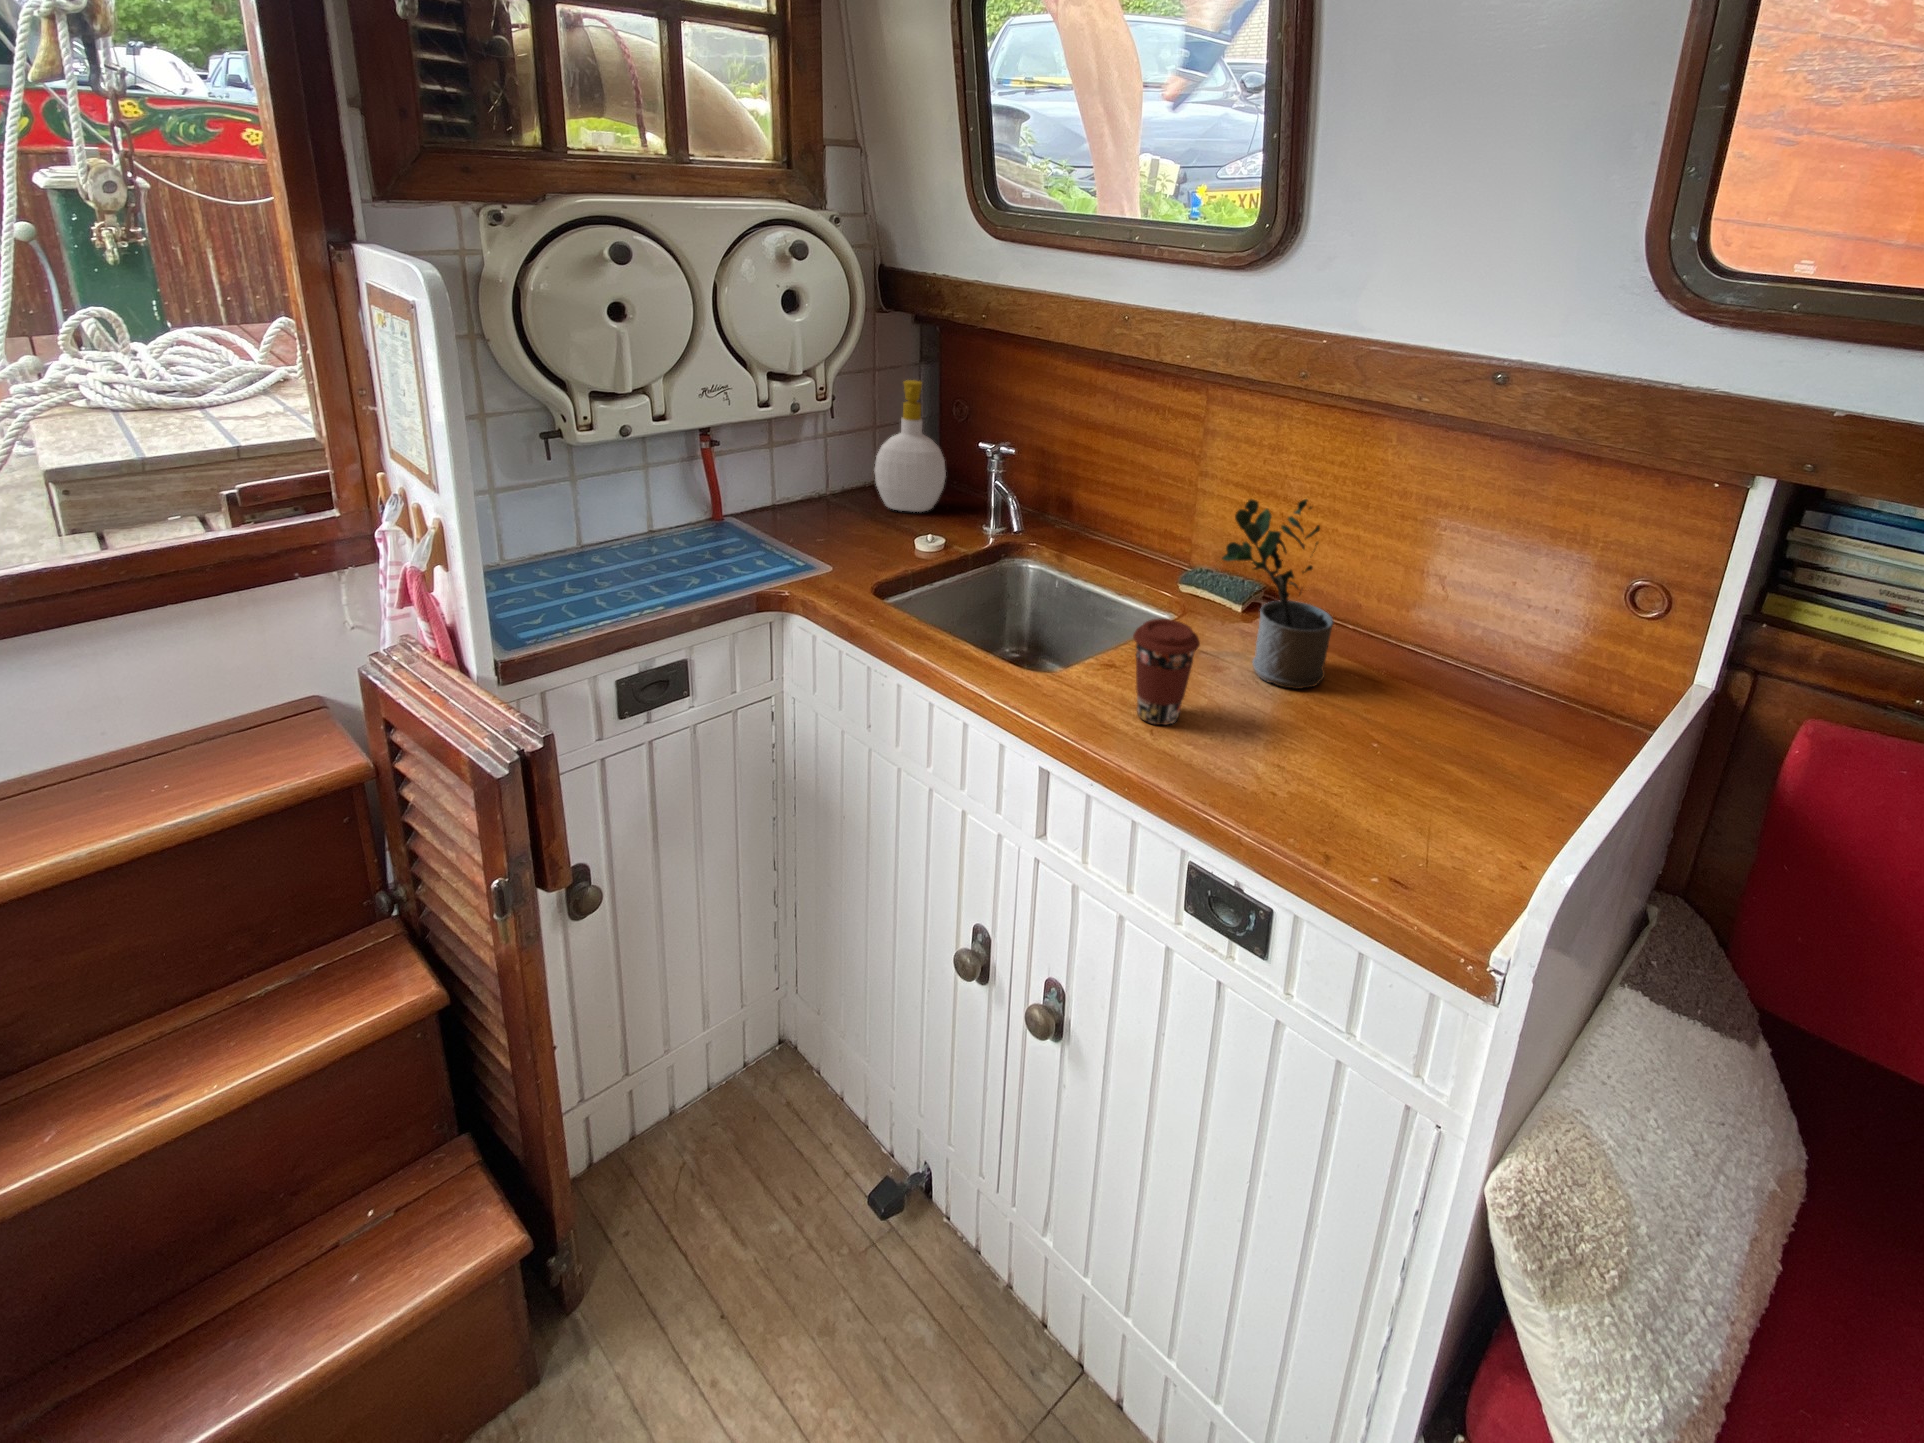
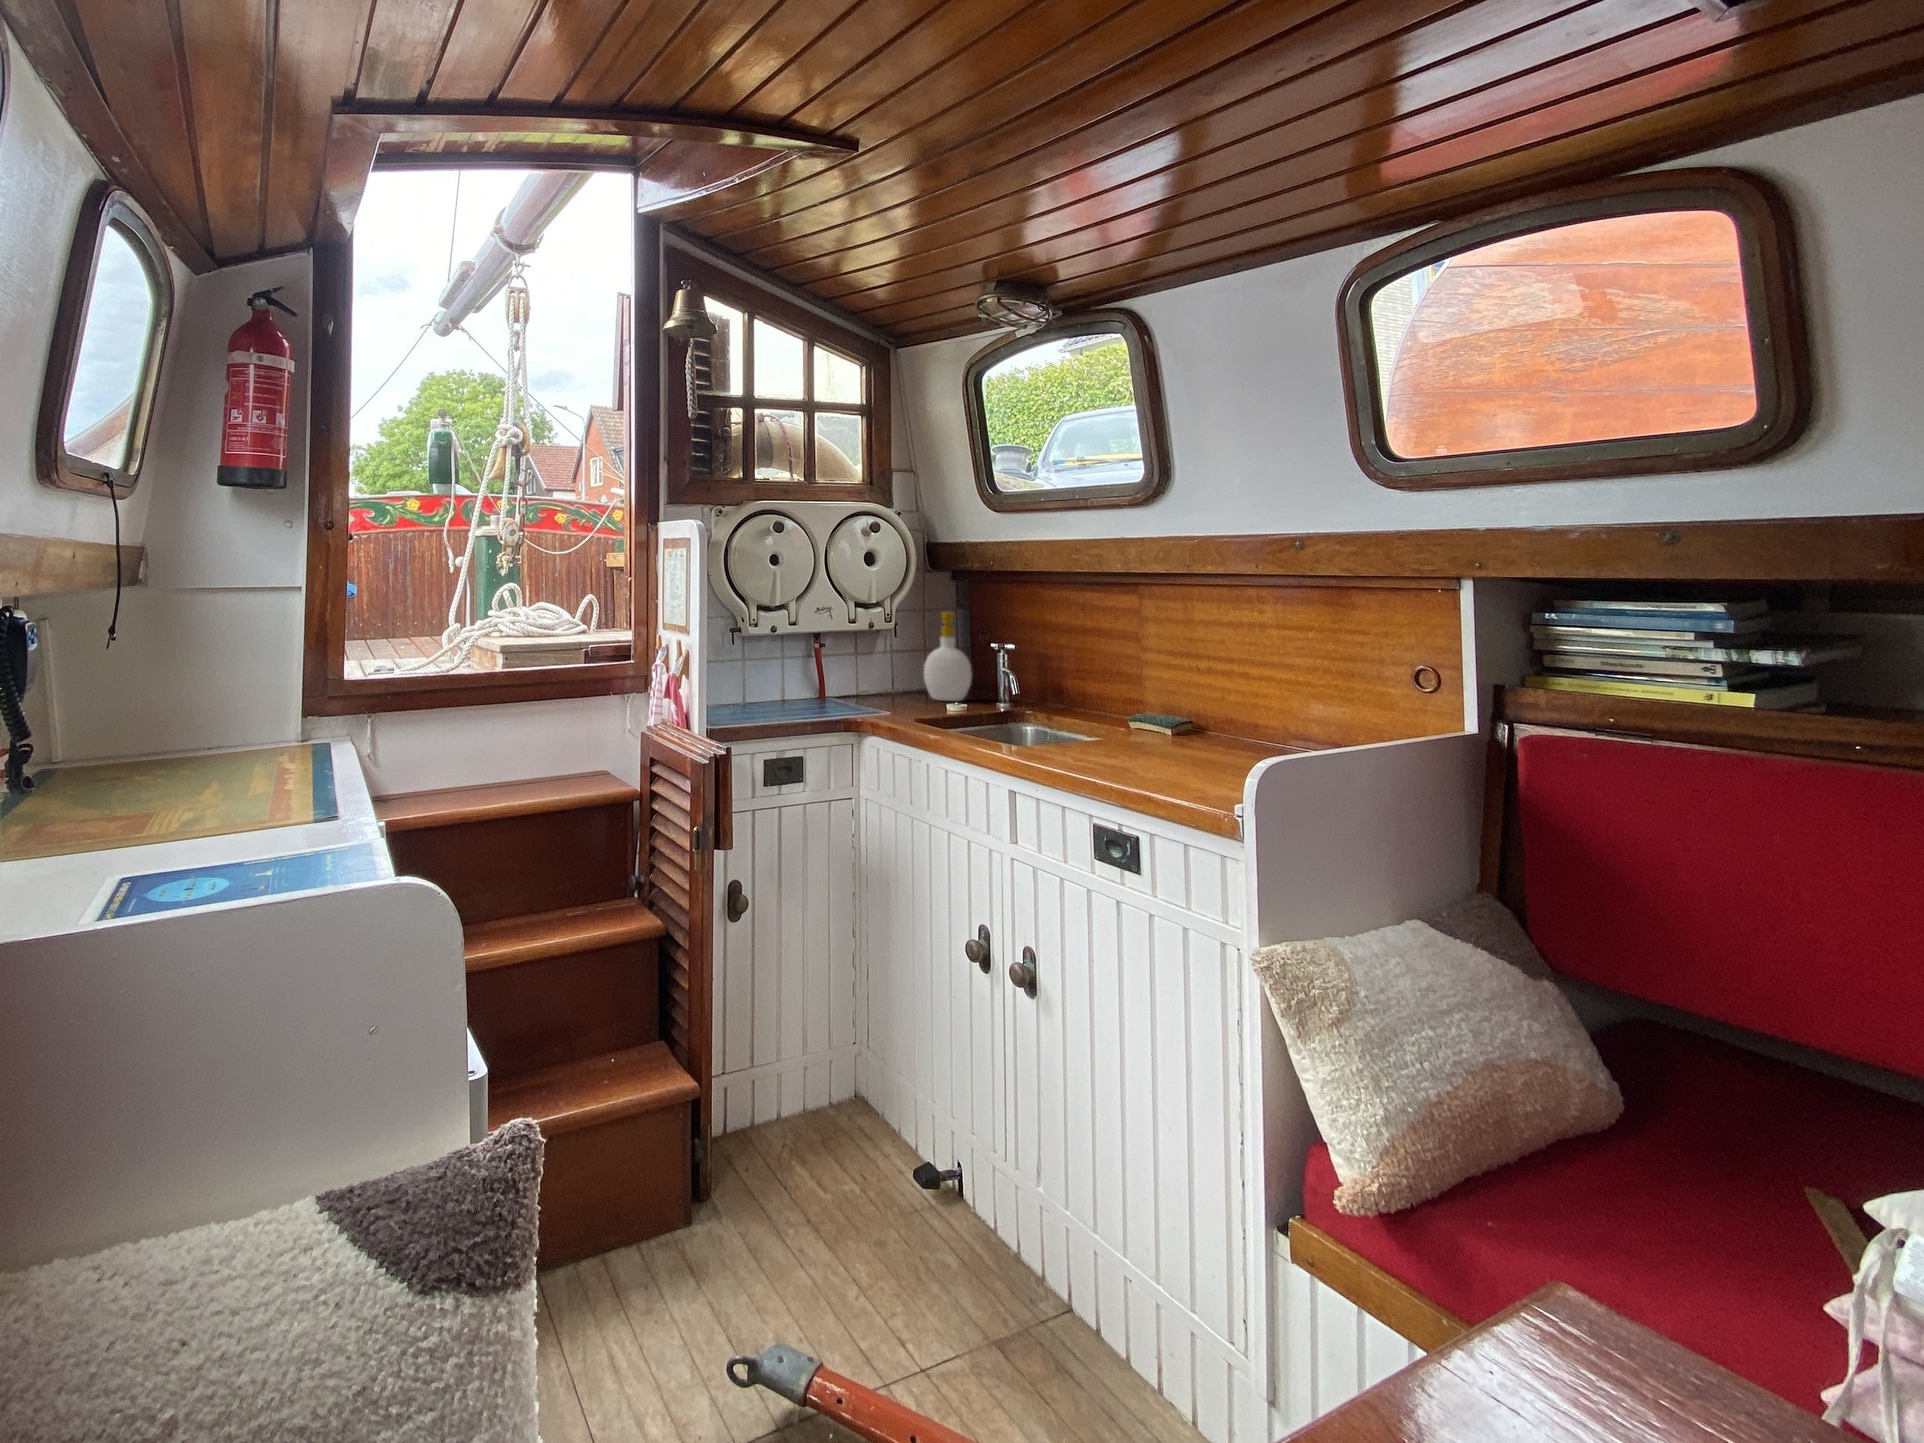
potted plant: present [1222,499,1333,689] -> none [1129,633,1213,759]
coffee cup: present [1133,619,1200,725] -> none [1062,698,1105,763]

